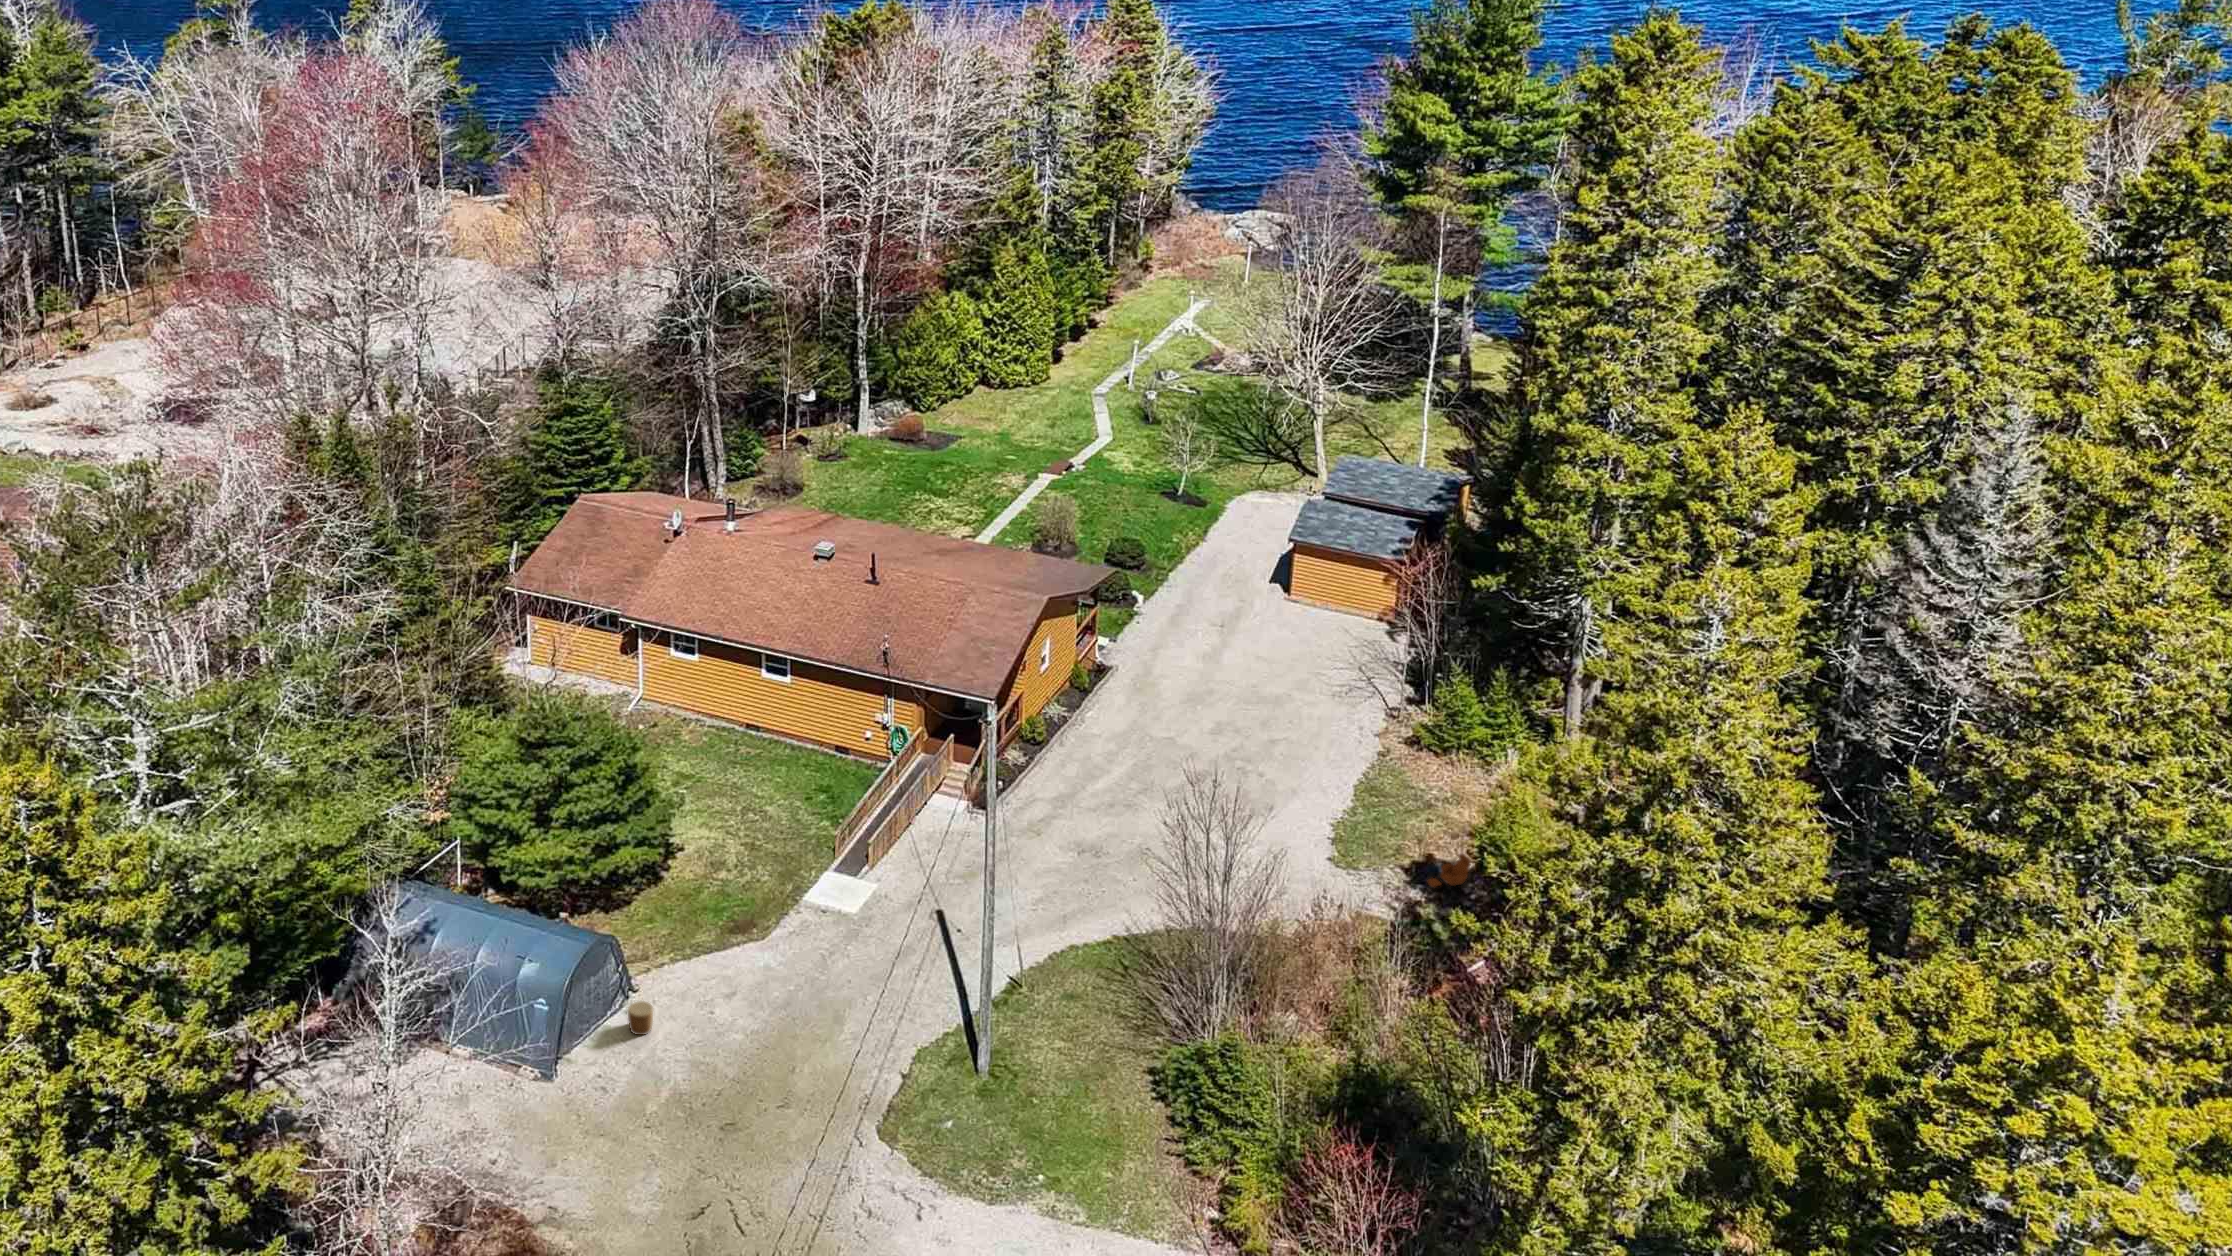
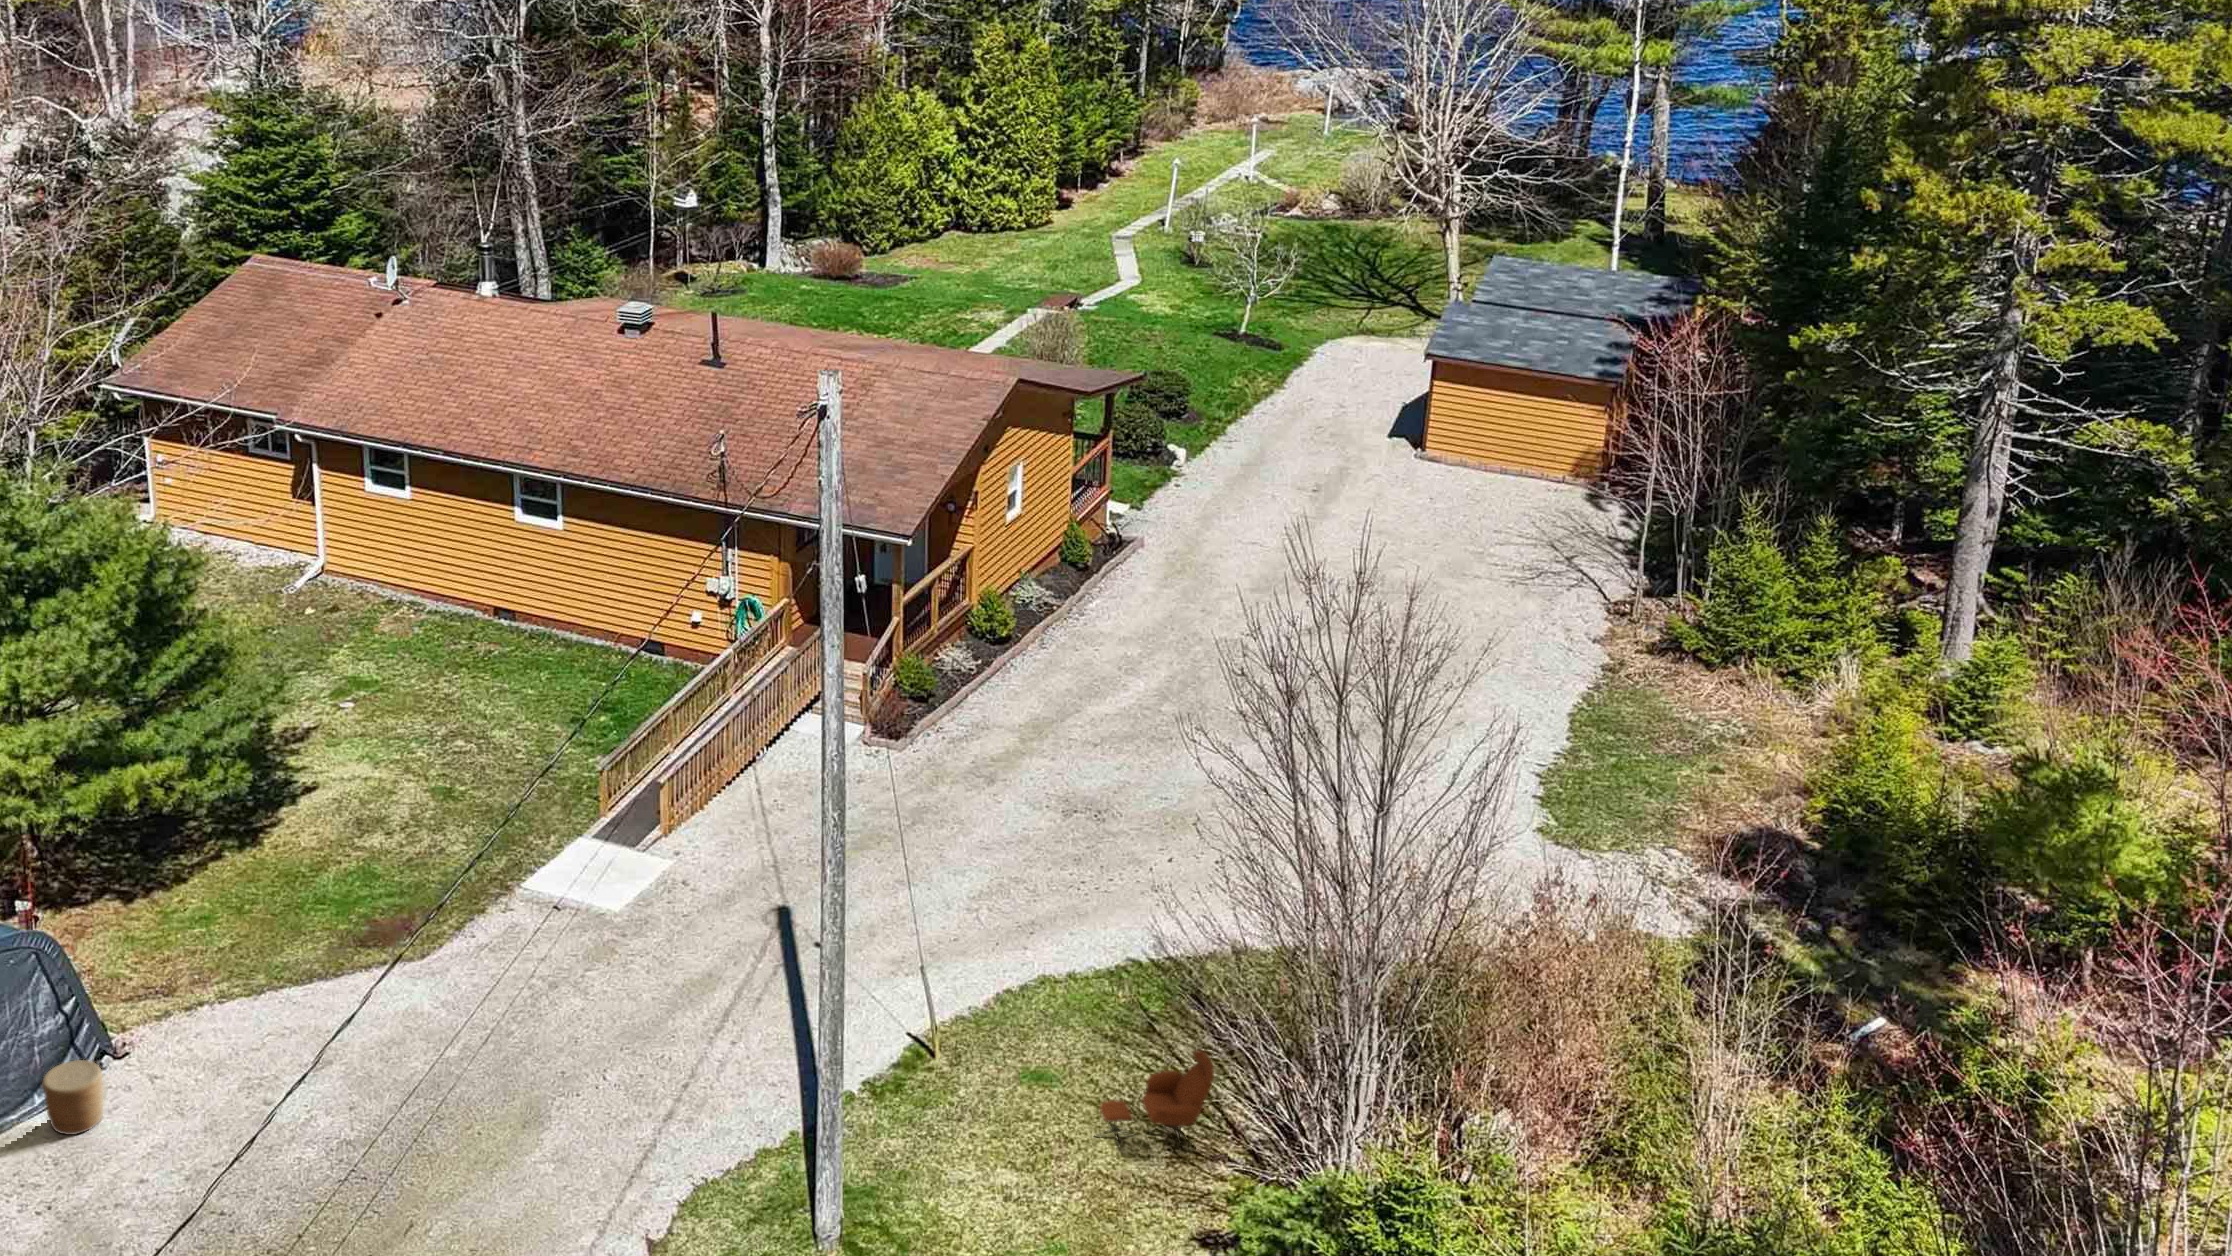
lounge chair: present [1428,854,1471,891] -> present [1094,1050,1214,1144]

